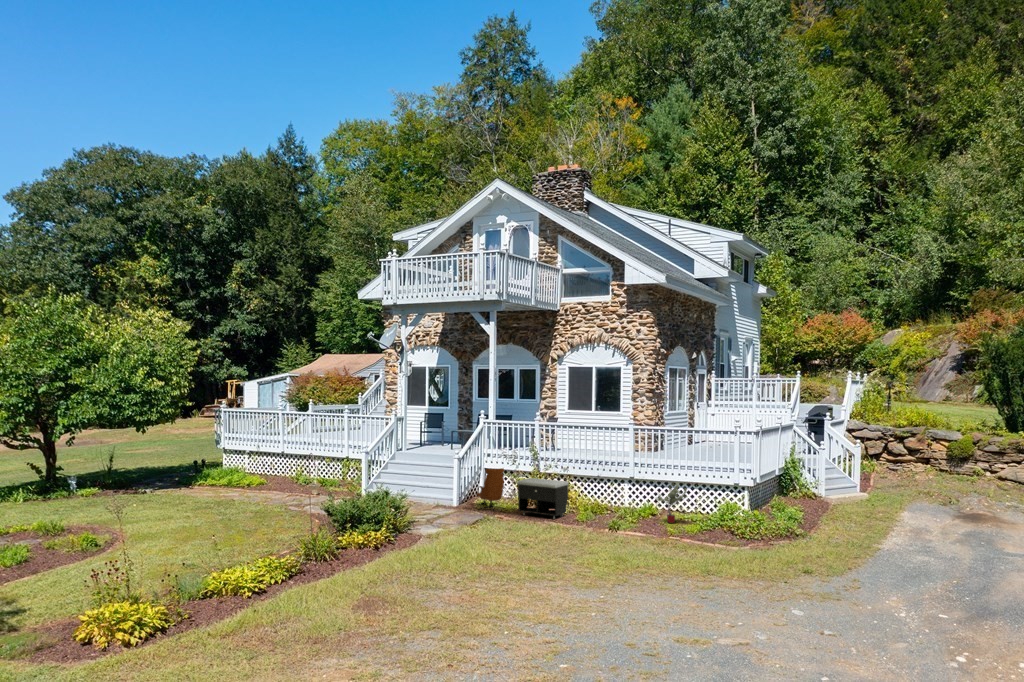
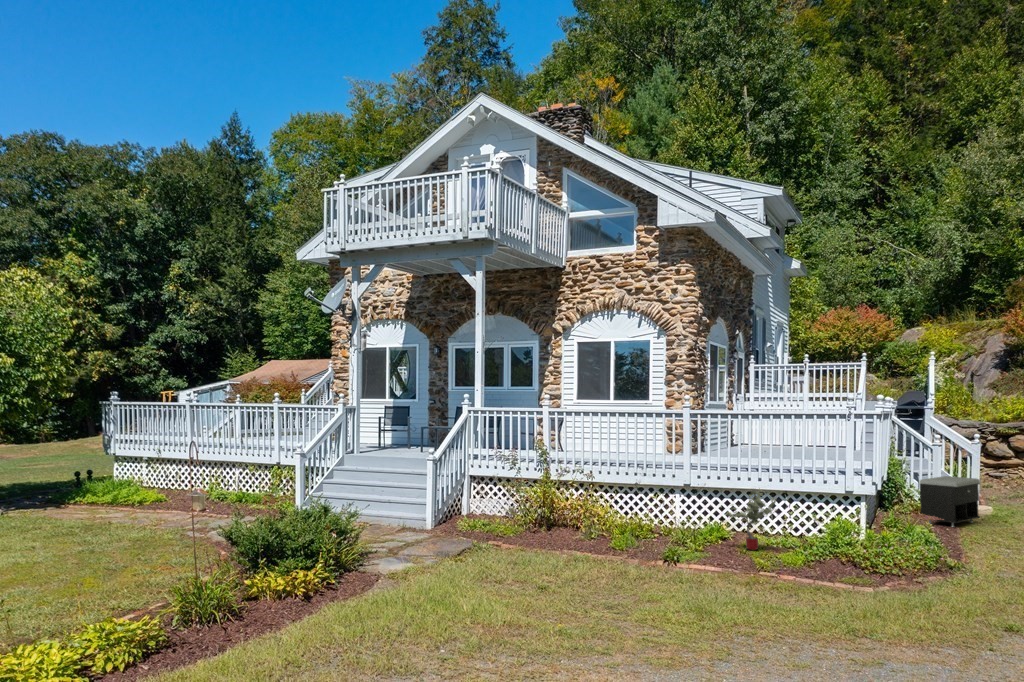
lounge chair: present [476,469,504,510] -> none [457,473,500,536]
storage bench: present [517,478,568,519] -> present [920,476,980,527]

